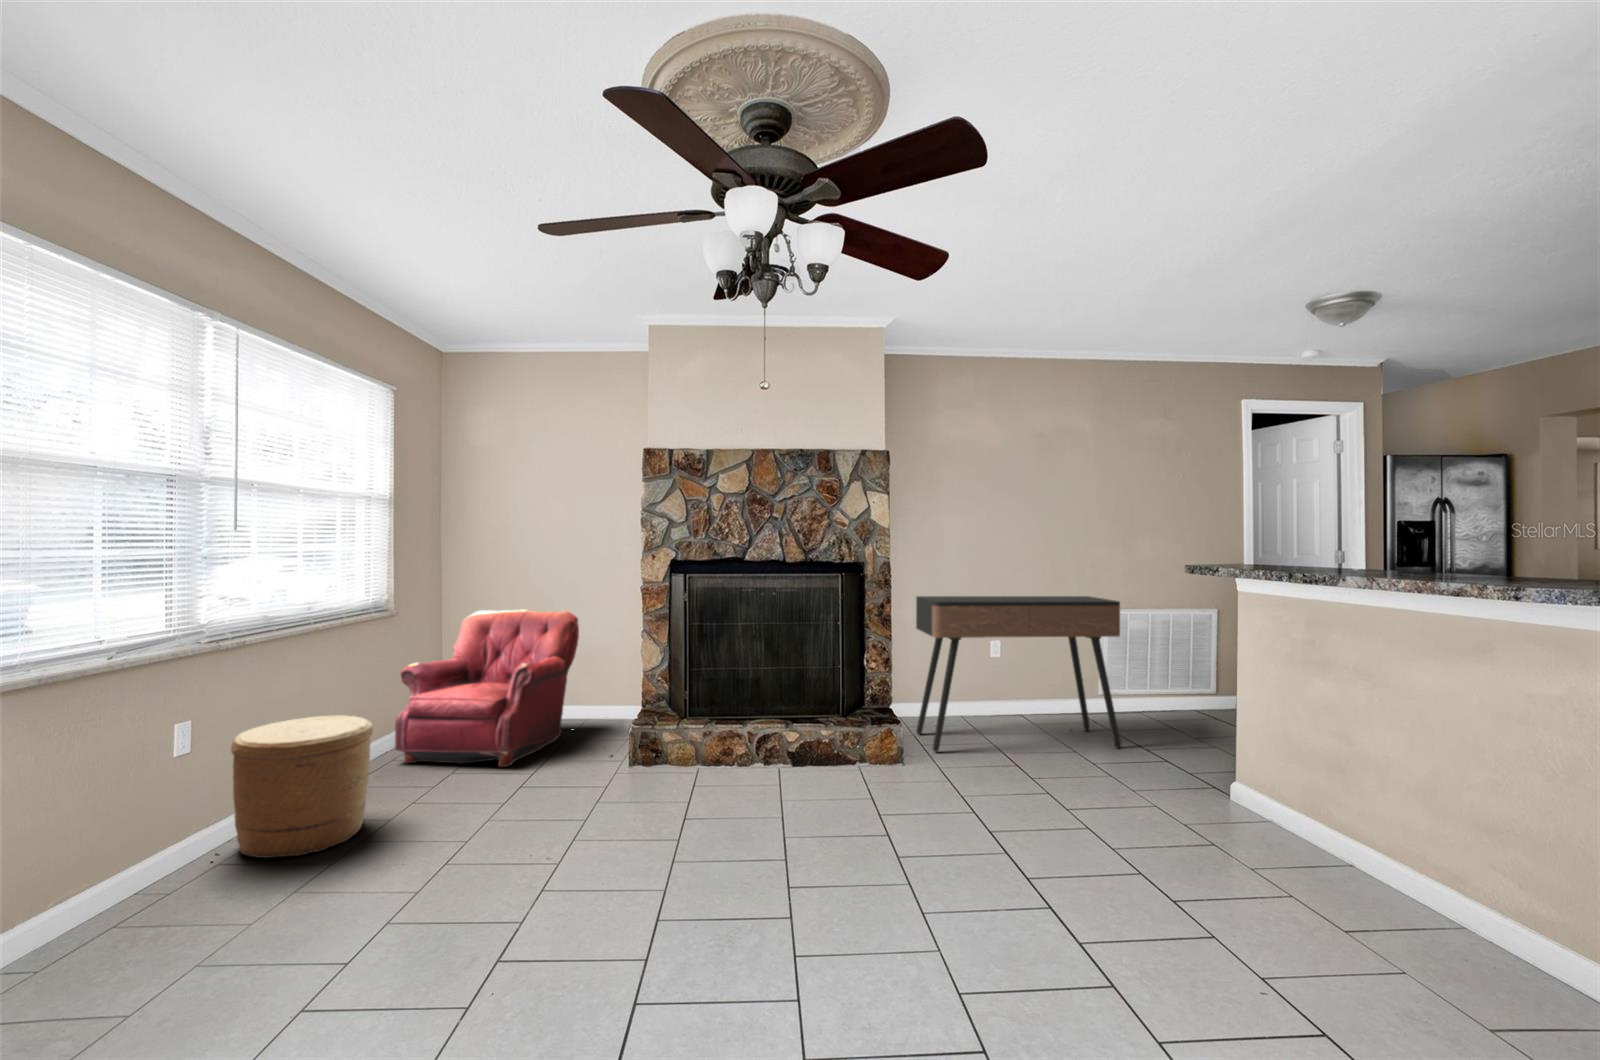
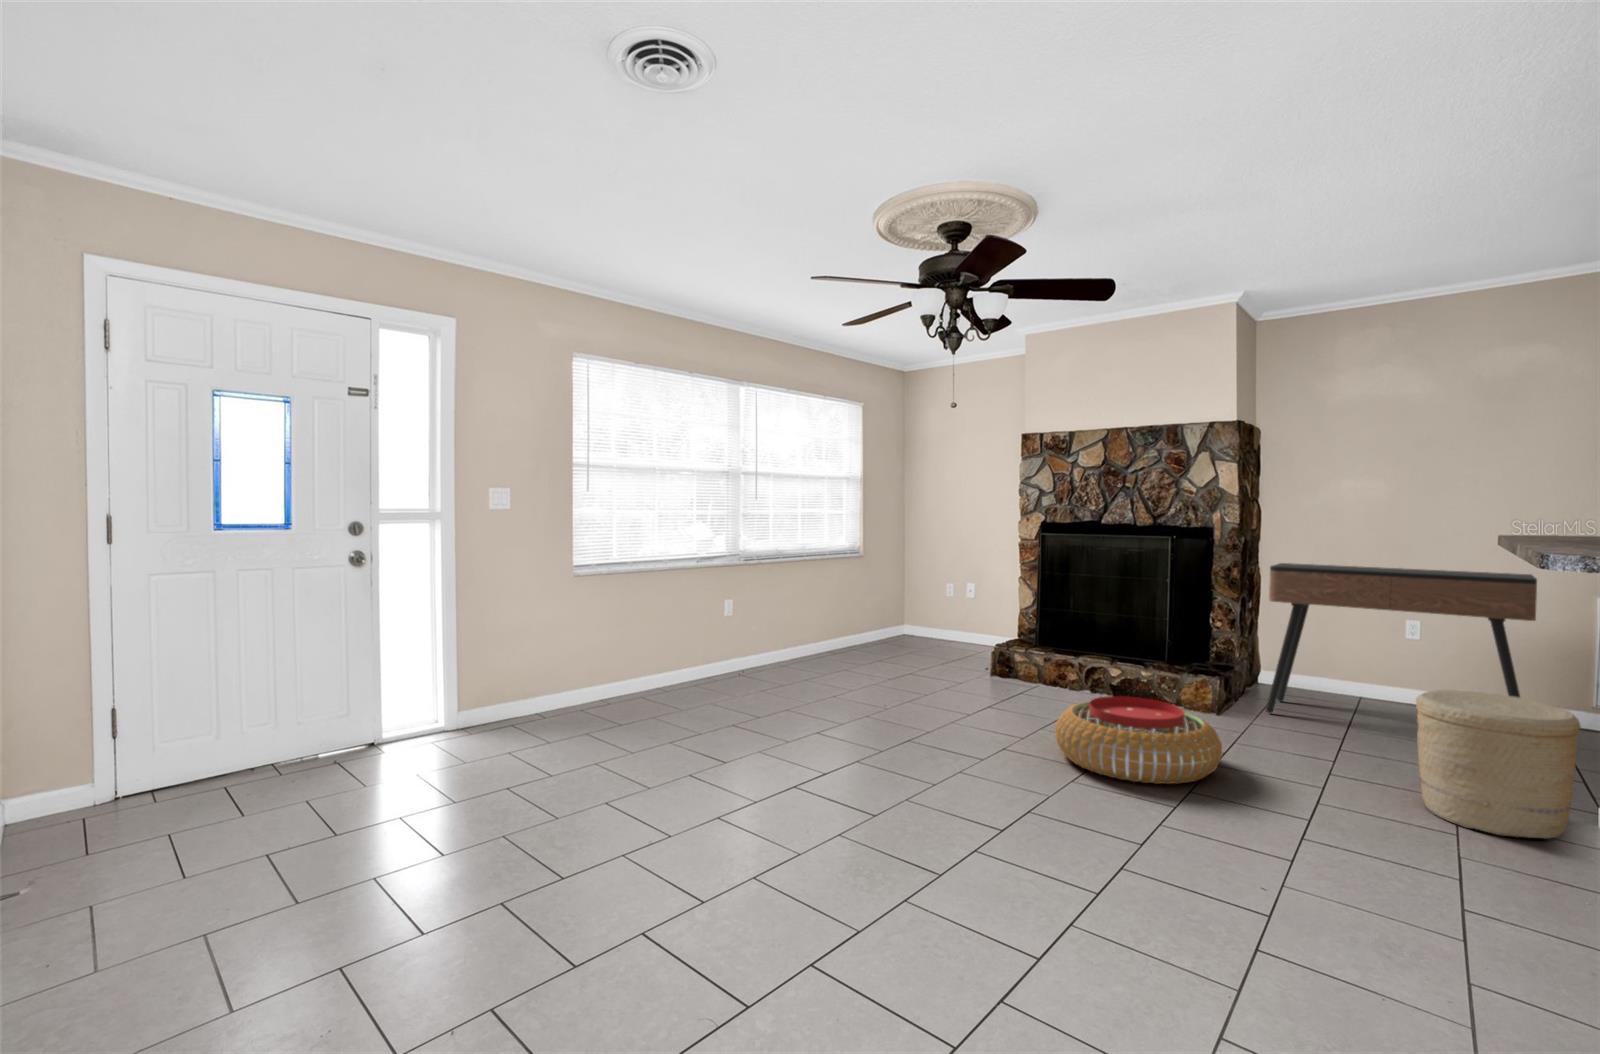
armchair: present [395,609,579,767] -> none [860,558,988,661]
woven basket: present [231,715,373,858] -> present [1416,690,1581,839]
pouf: none [859,781,1061,913] -> present [1055,696,1222,784]

